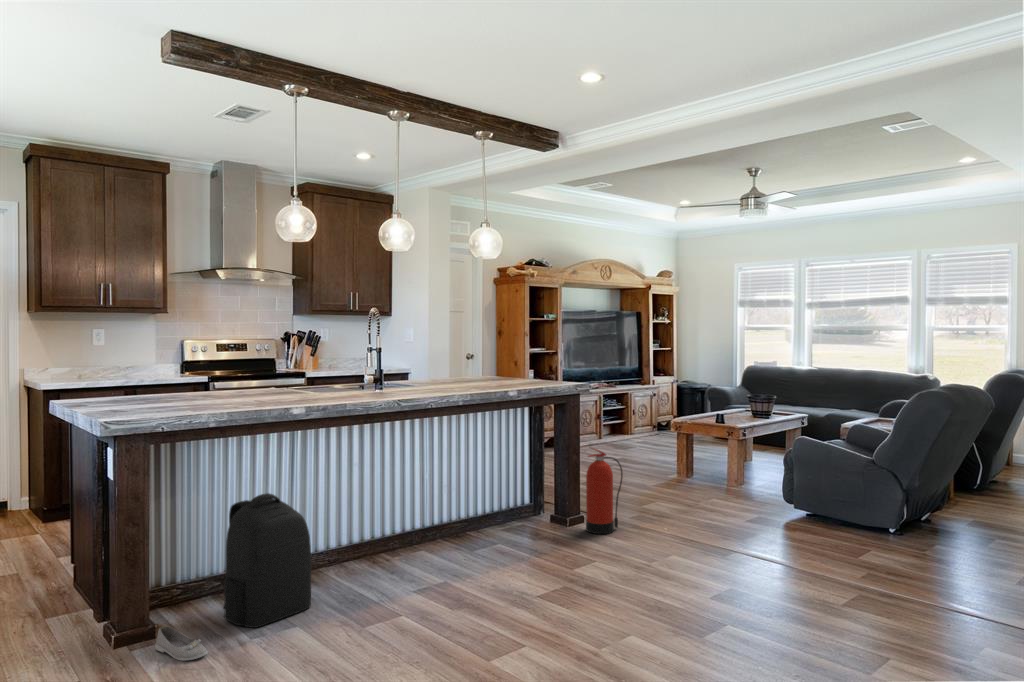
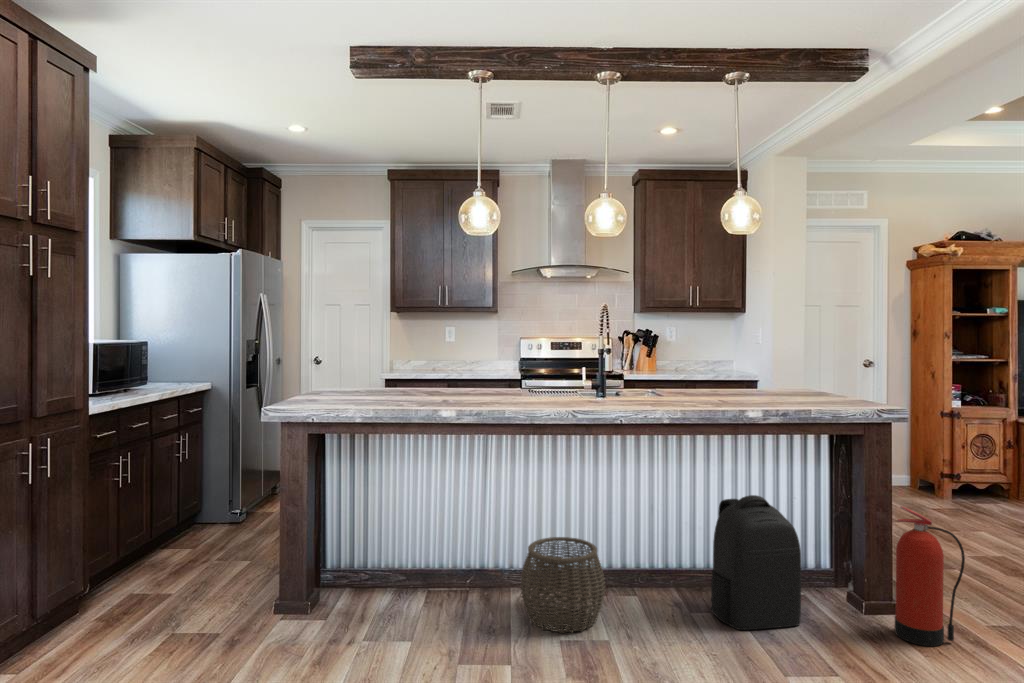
backpack: present [224,493,311,628] -> present [711,495,802,630]
woven basket: none [349,511,424,590] -> present [520,537,605,633]
shoe: present [155,626,208,661] -> none [304,604,329,645]

